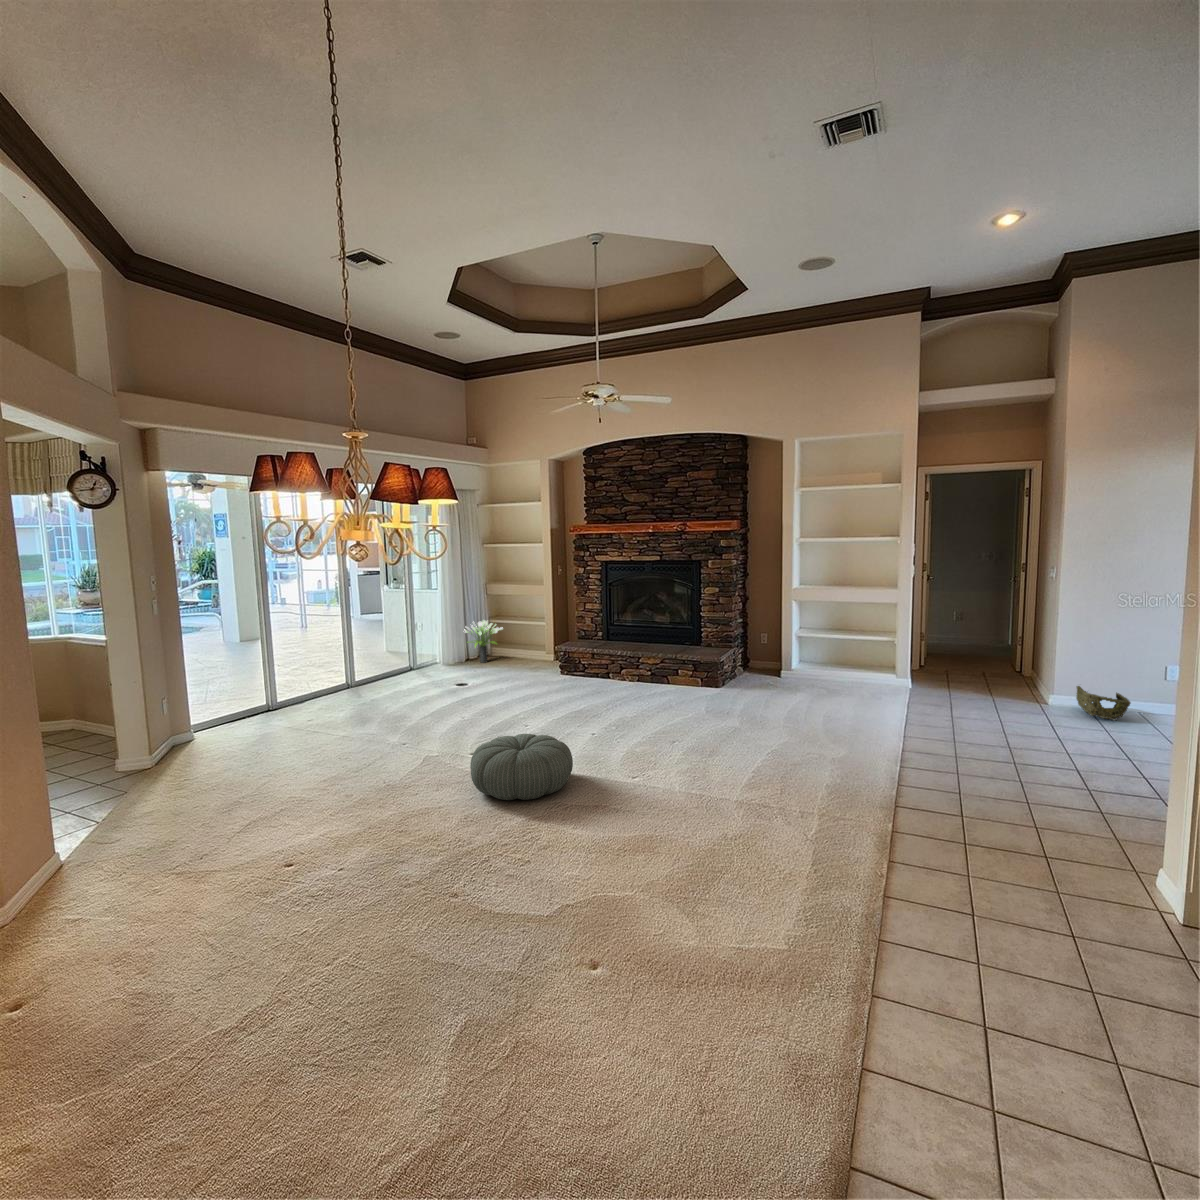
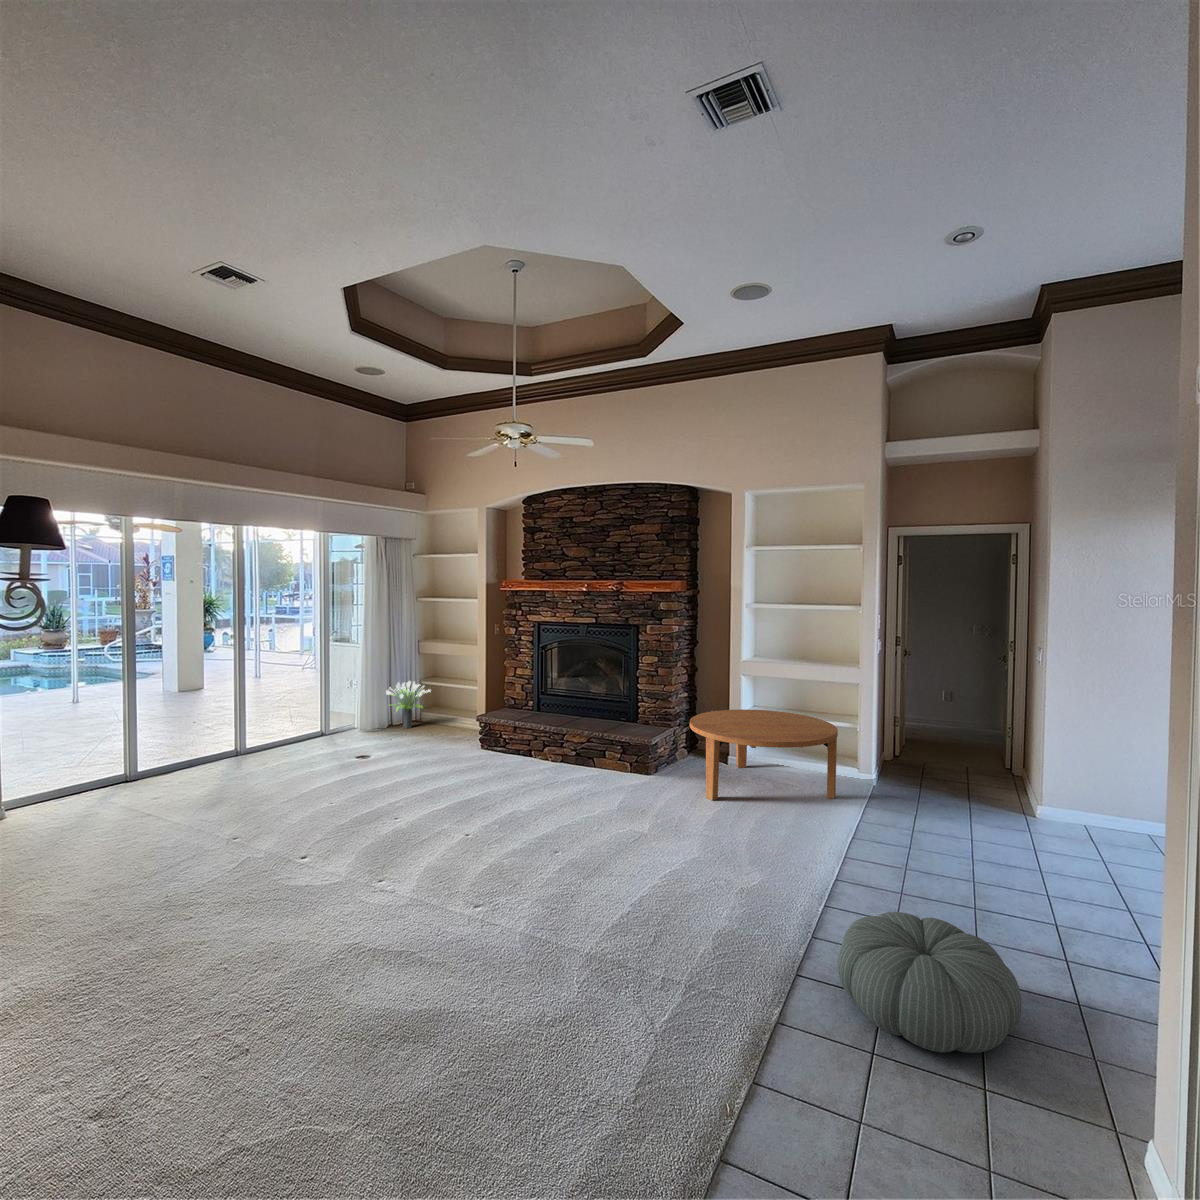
coffee table: none [756,630,885,703] -> present [690,709,838,801]
woven basket: present [1076,686,1131,720] -> none [1067,798,1135,849]
pouf: present [470,734,573,800] -> present [838,912,1021,1053]

